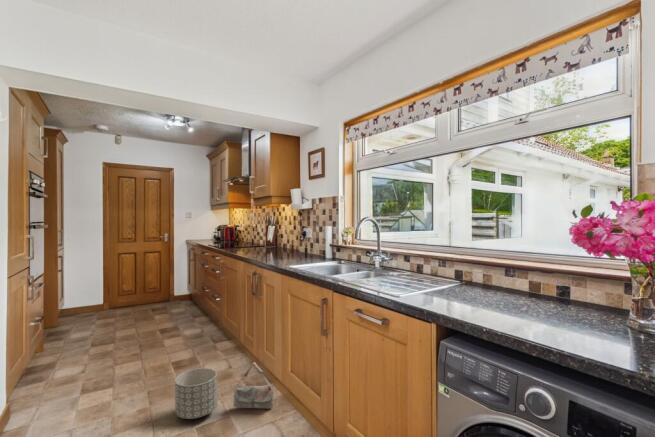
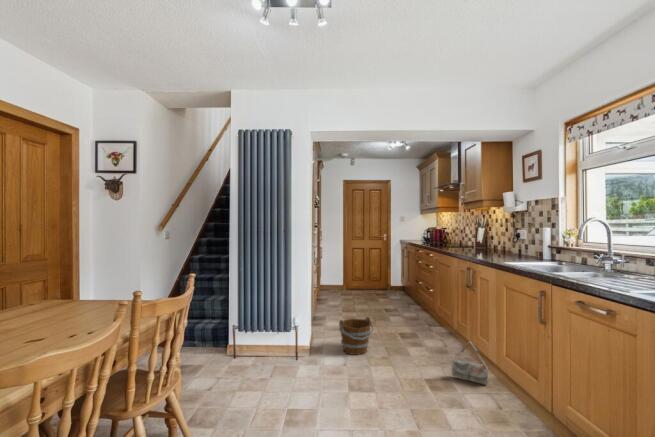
bucket: none [76,352,134,413] -> present [339,317,374,355]
planter: present [175,368,217,419] -> none [406,338,438,375]

